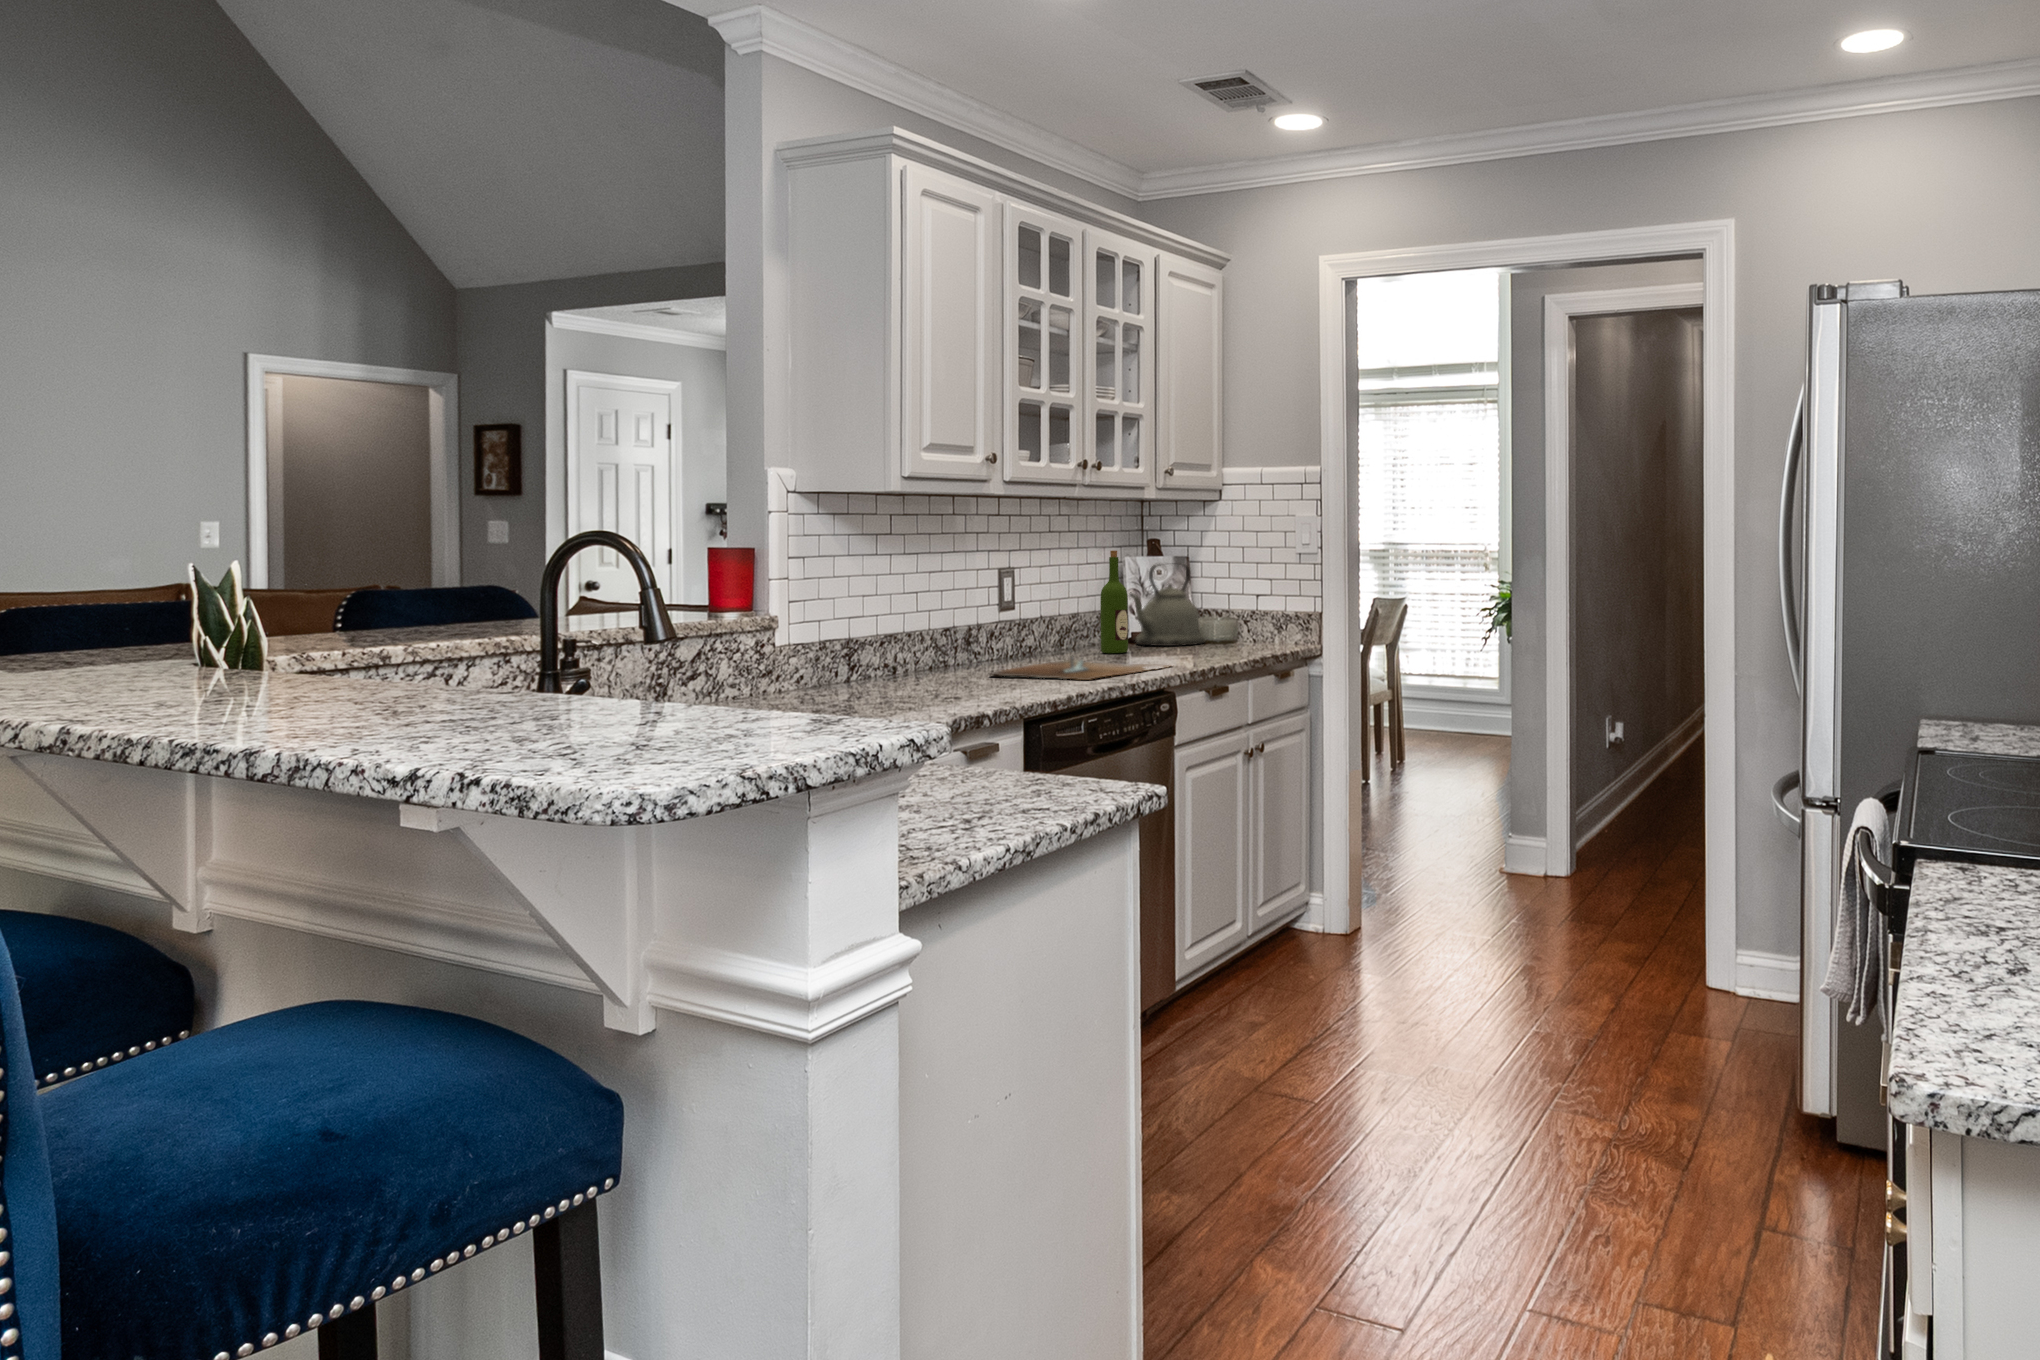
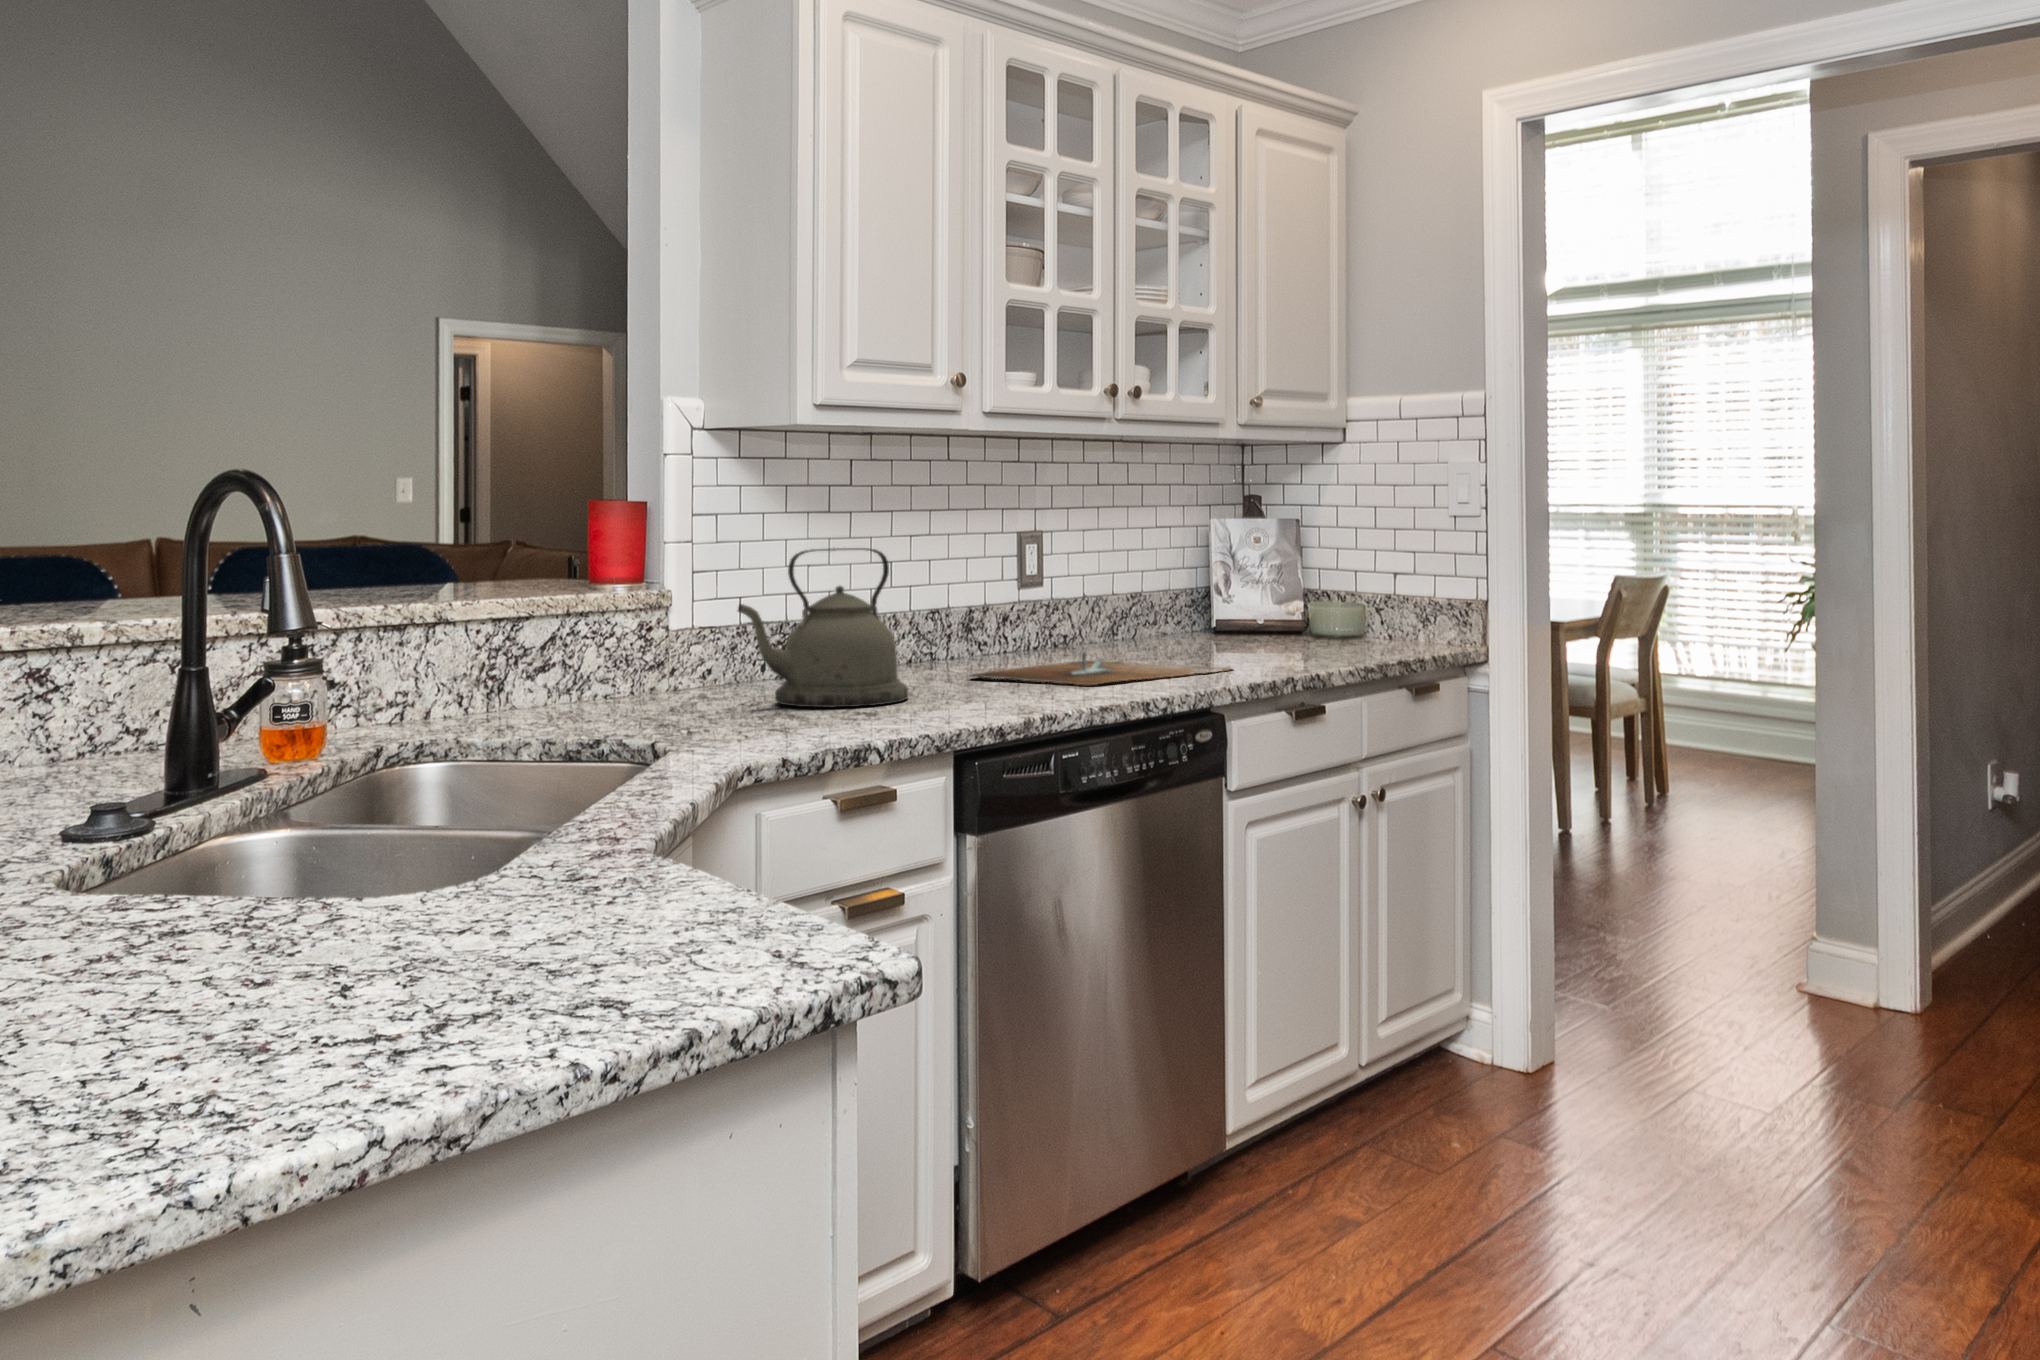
wine bottle: present [1100,550,1128,653] -> none [1160,509,1198,652]
kettle: present [1130,563,1205,646] -> present [738,548,908,707]

